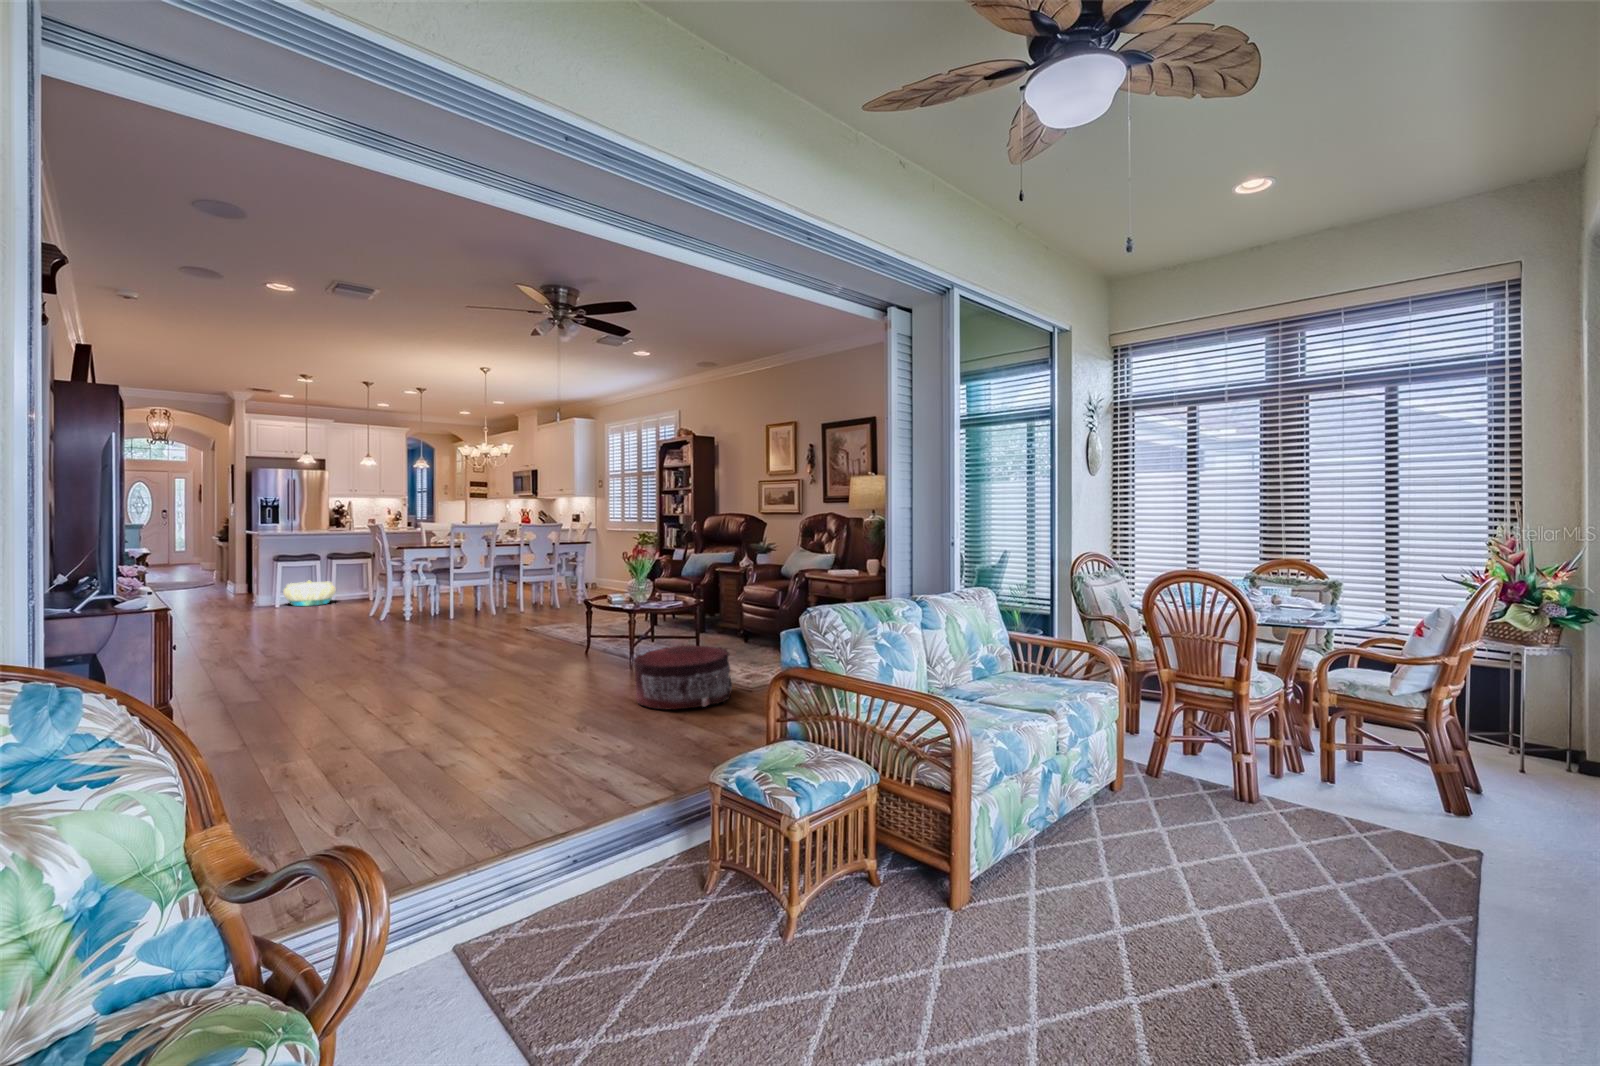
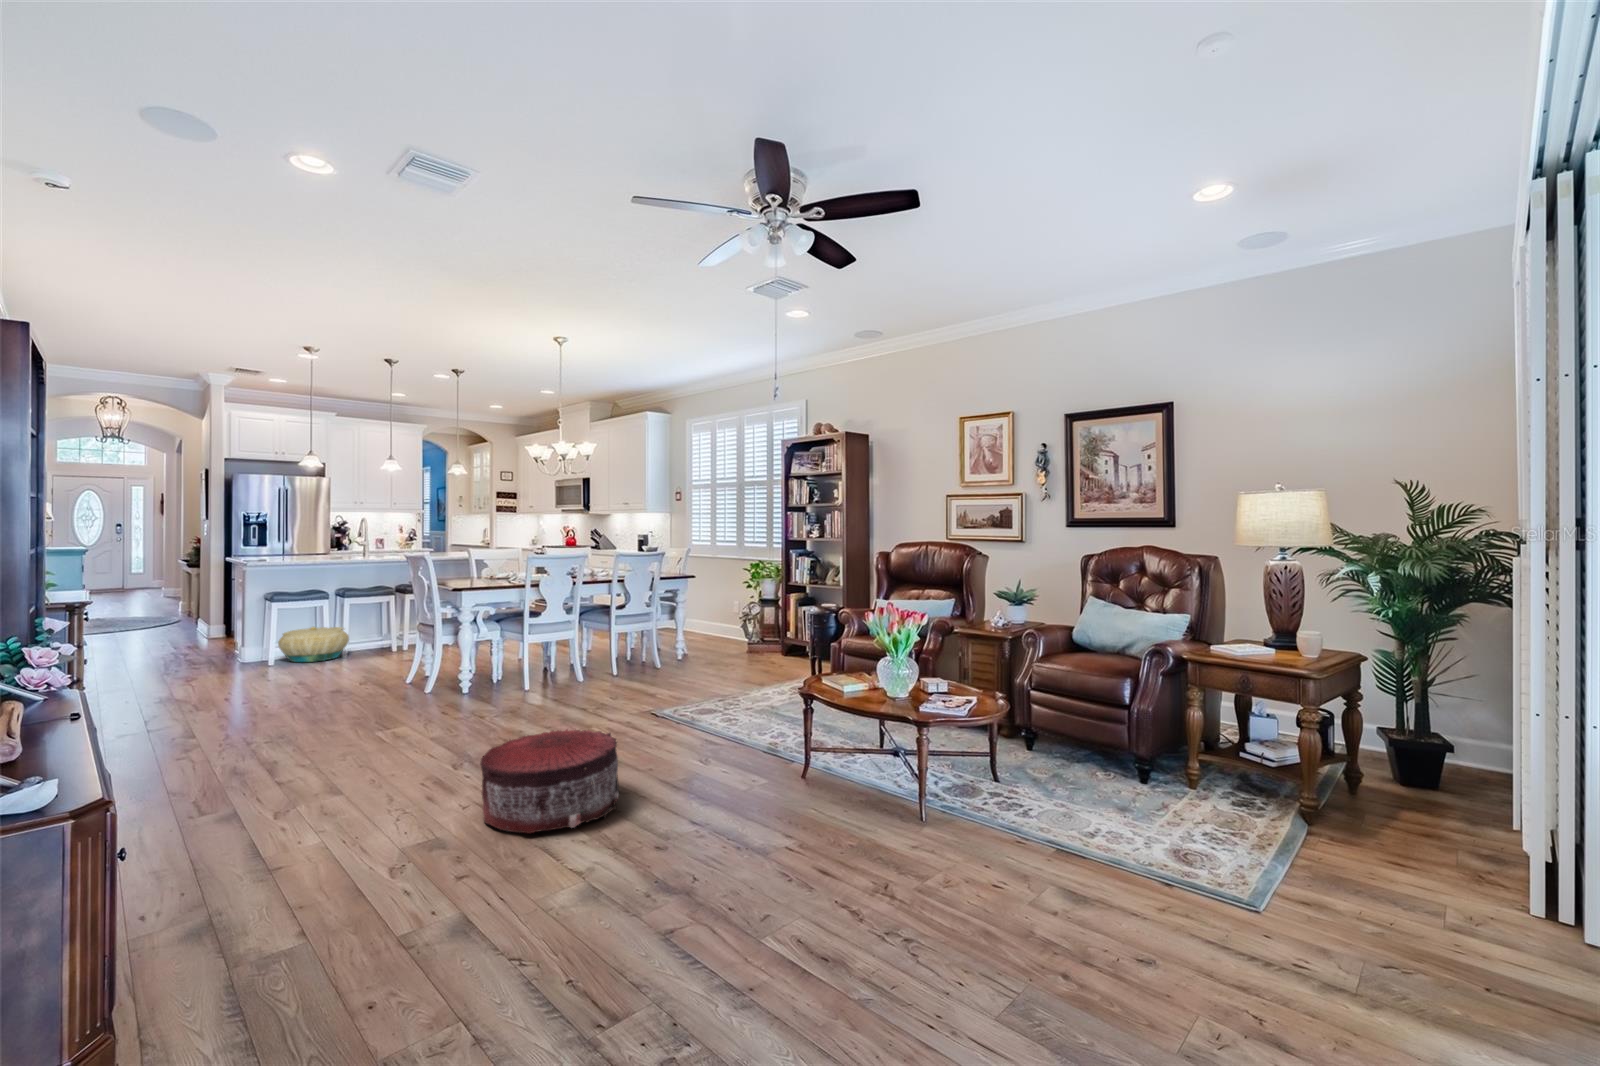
pouf: present [634,645,732,709] -> present [480,729,619,834]

